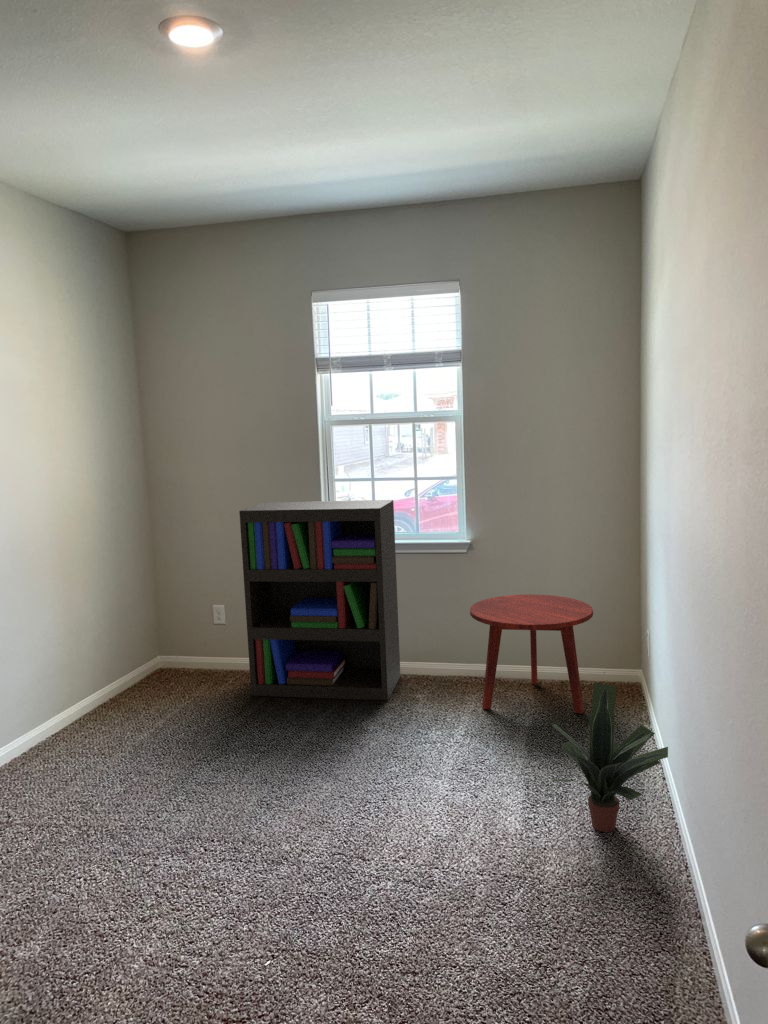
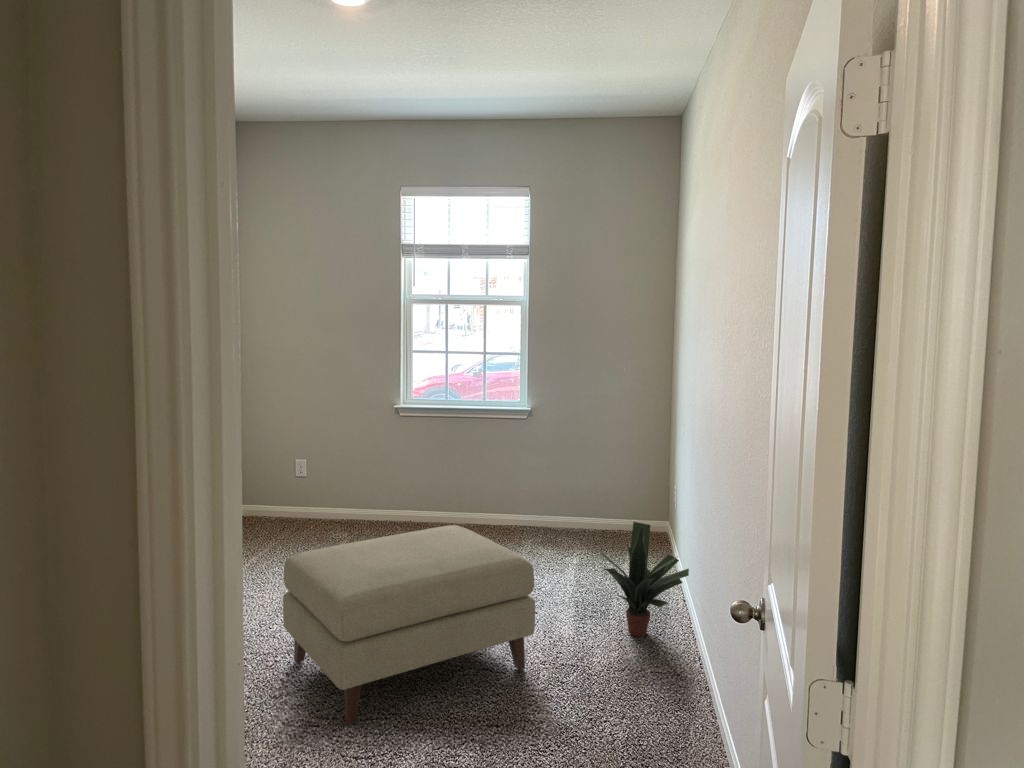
bookshelf: present [239,500,400,700] -> none [330,369,465,544]
side table: present [470,594,593,714] -> none [530,457,632,556]
ottoman: none [158,692,467,966] -> present [283,525,535,725]

